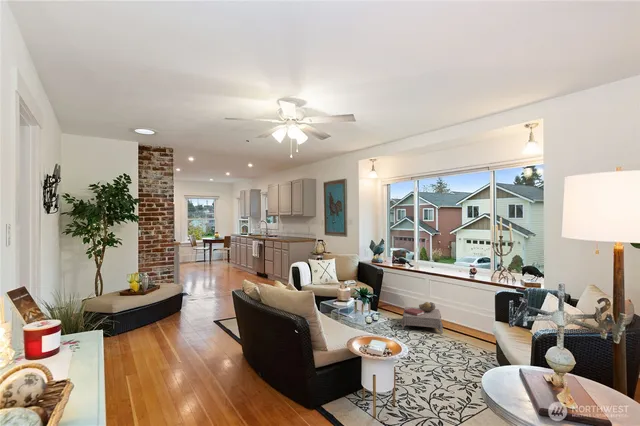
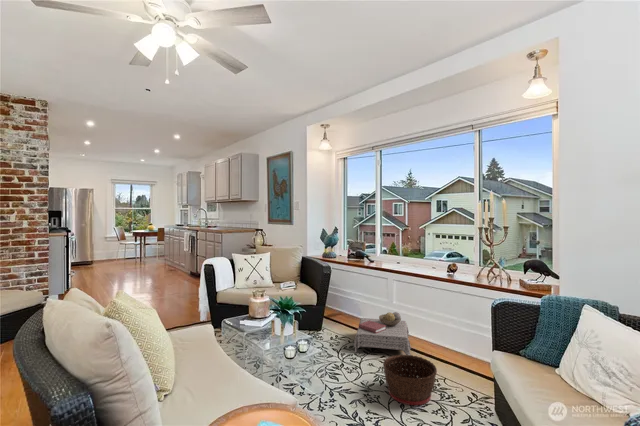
basket: none [424,327,460,357] -> present [383,355,437,405]

